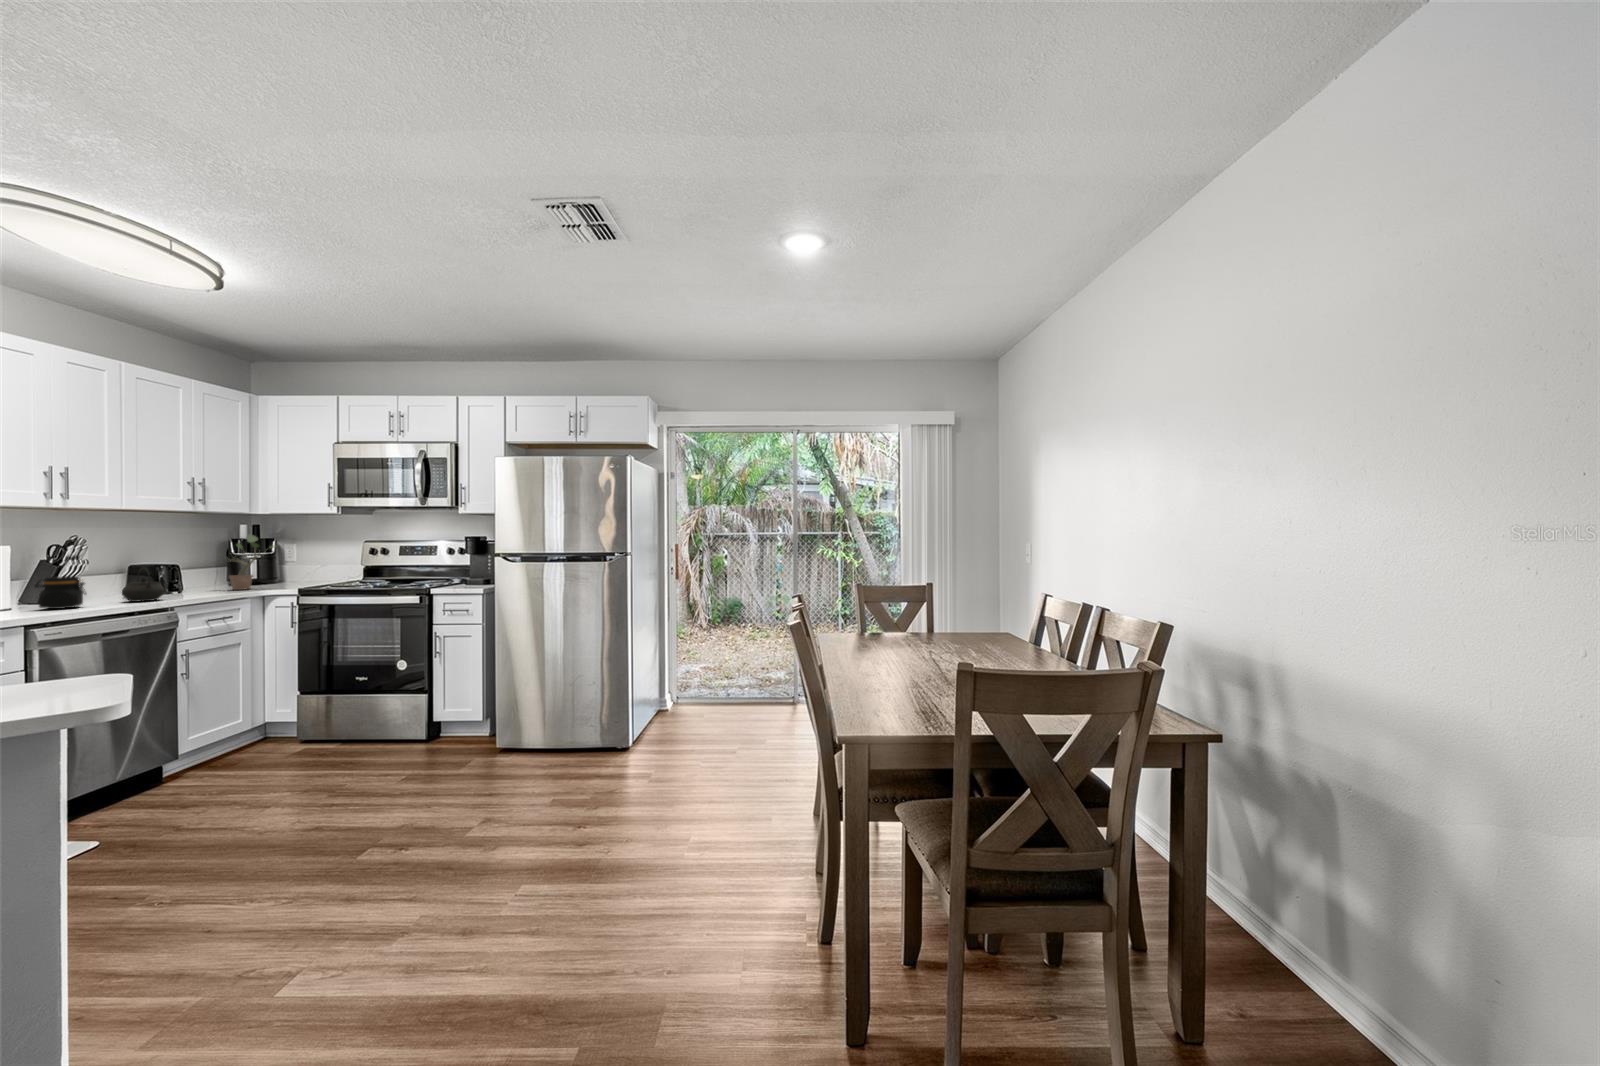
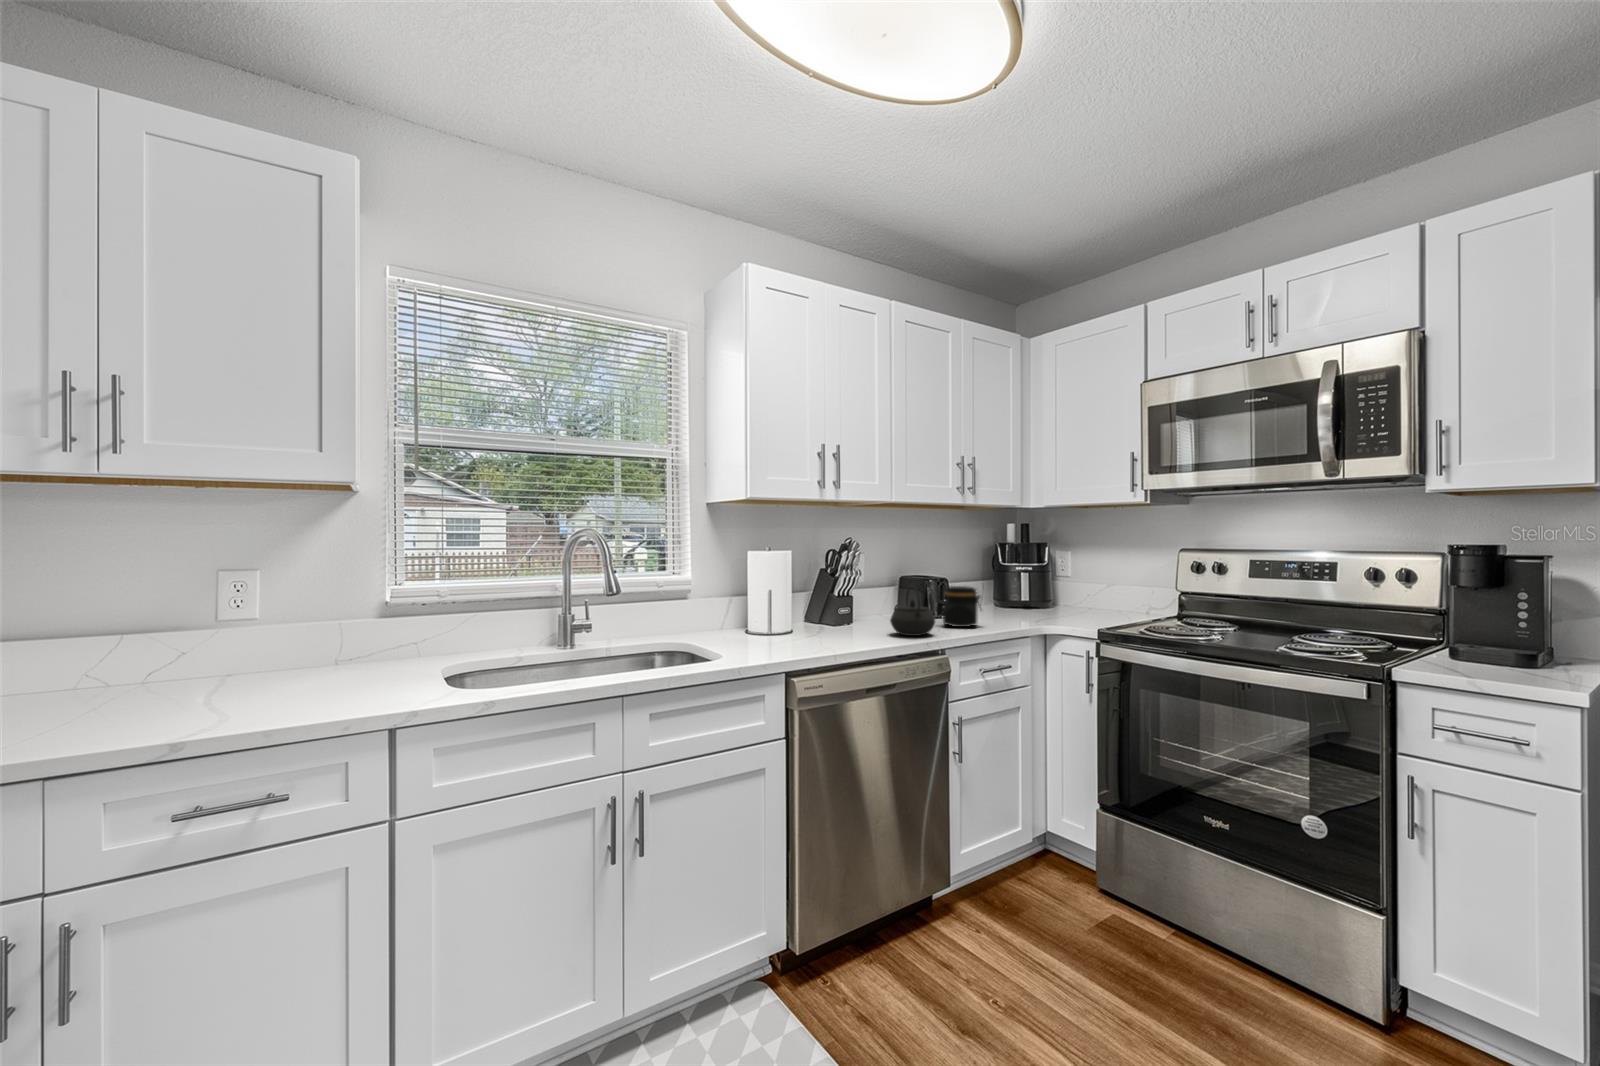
potted plant: present [229,535,273,590] -> none [981,535,1064,621]
jar: present [34,576,86,609] -> present [939,586,981,627]

